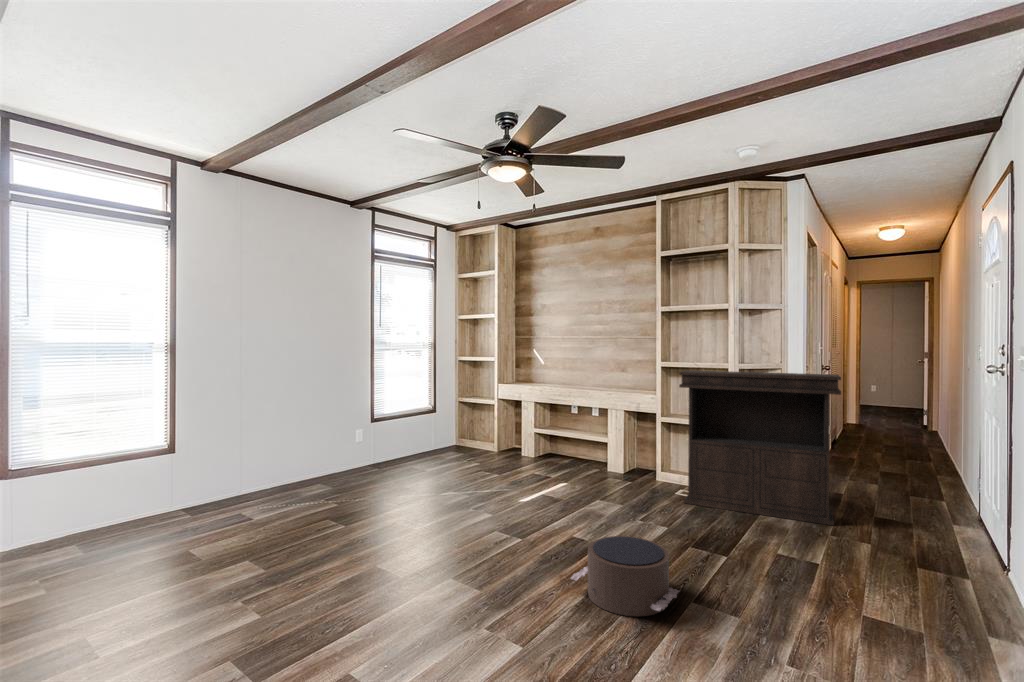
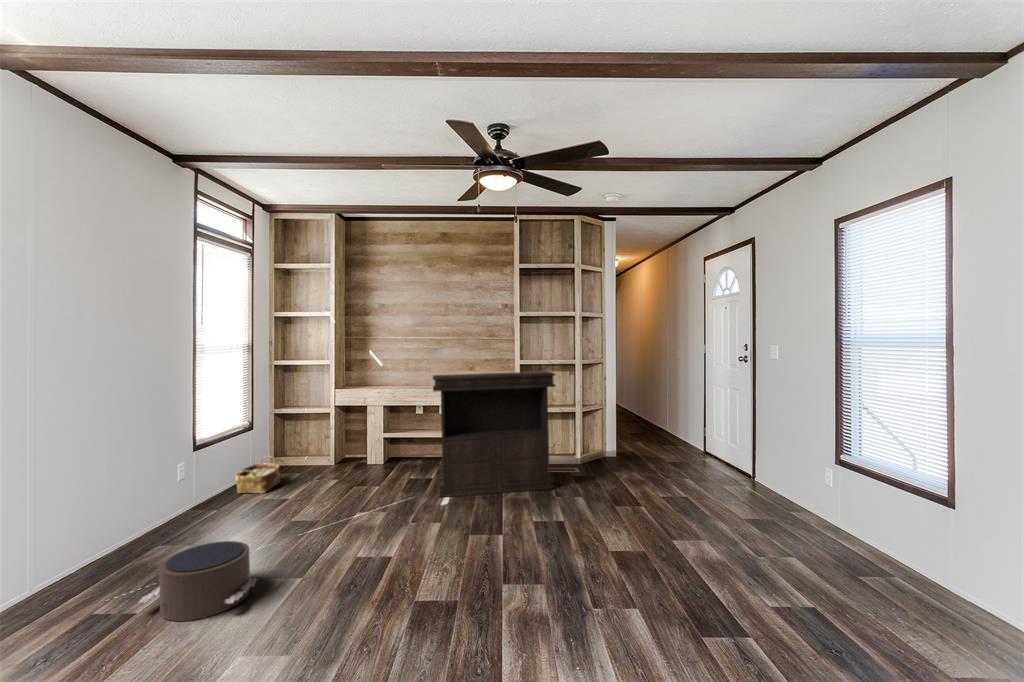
woven basket: none [512,434,550,466] -> present [235,456,280,494]
pouf: present [571,536,679,616] -> present [138,541,257,621]

